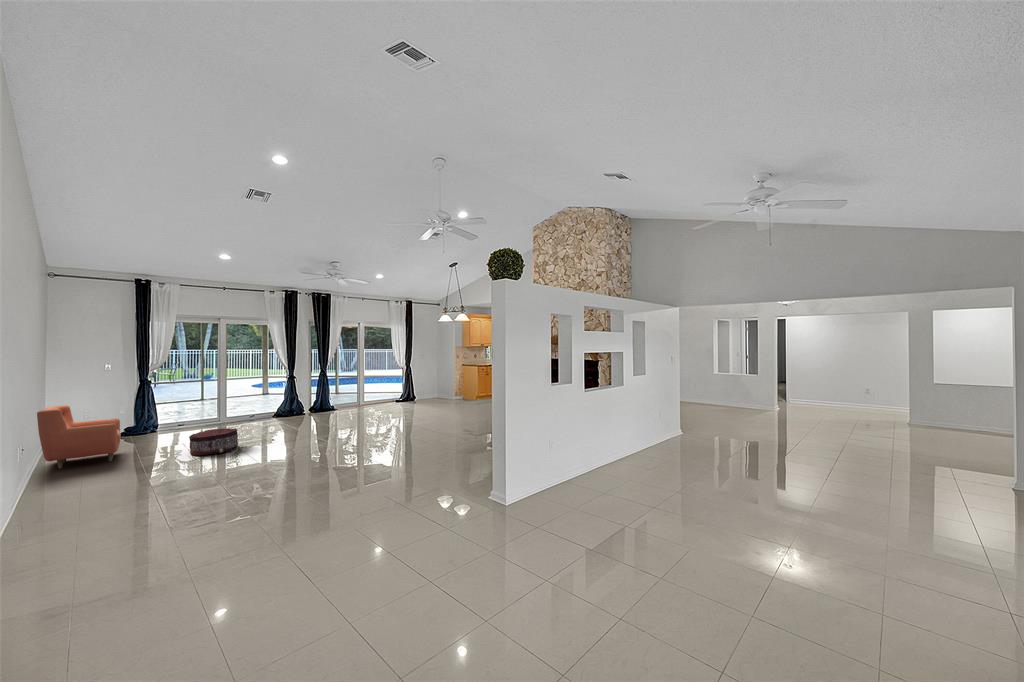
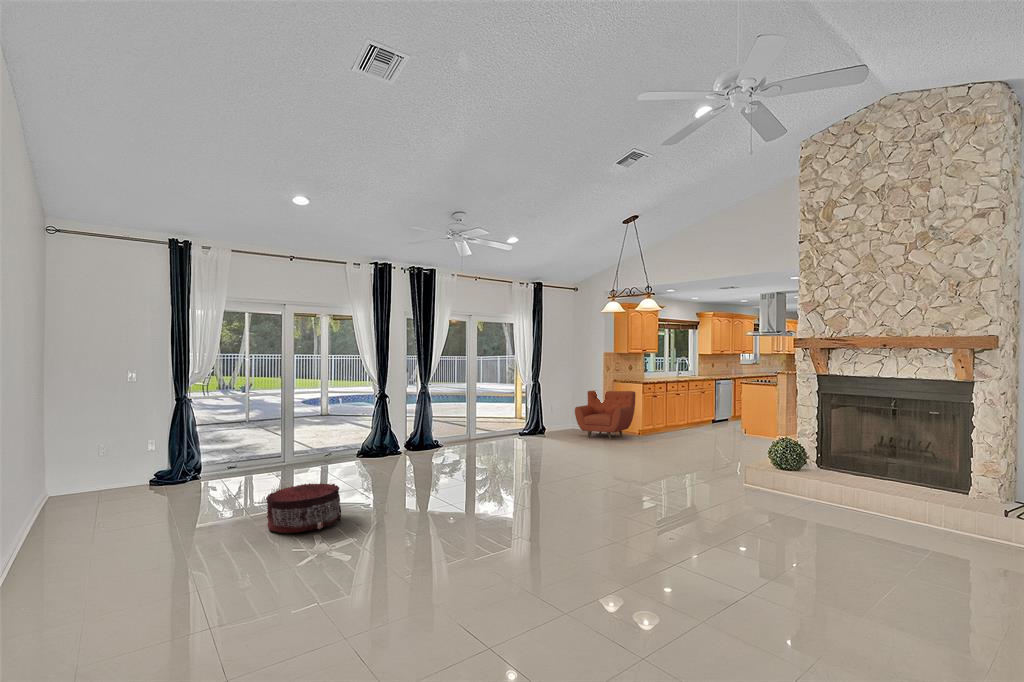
armchair: present [37,405,120,468] -> present [575,391,636,439]

